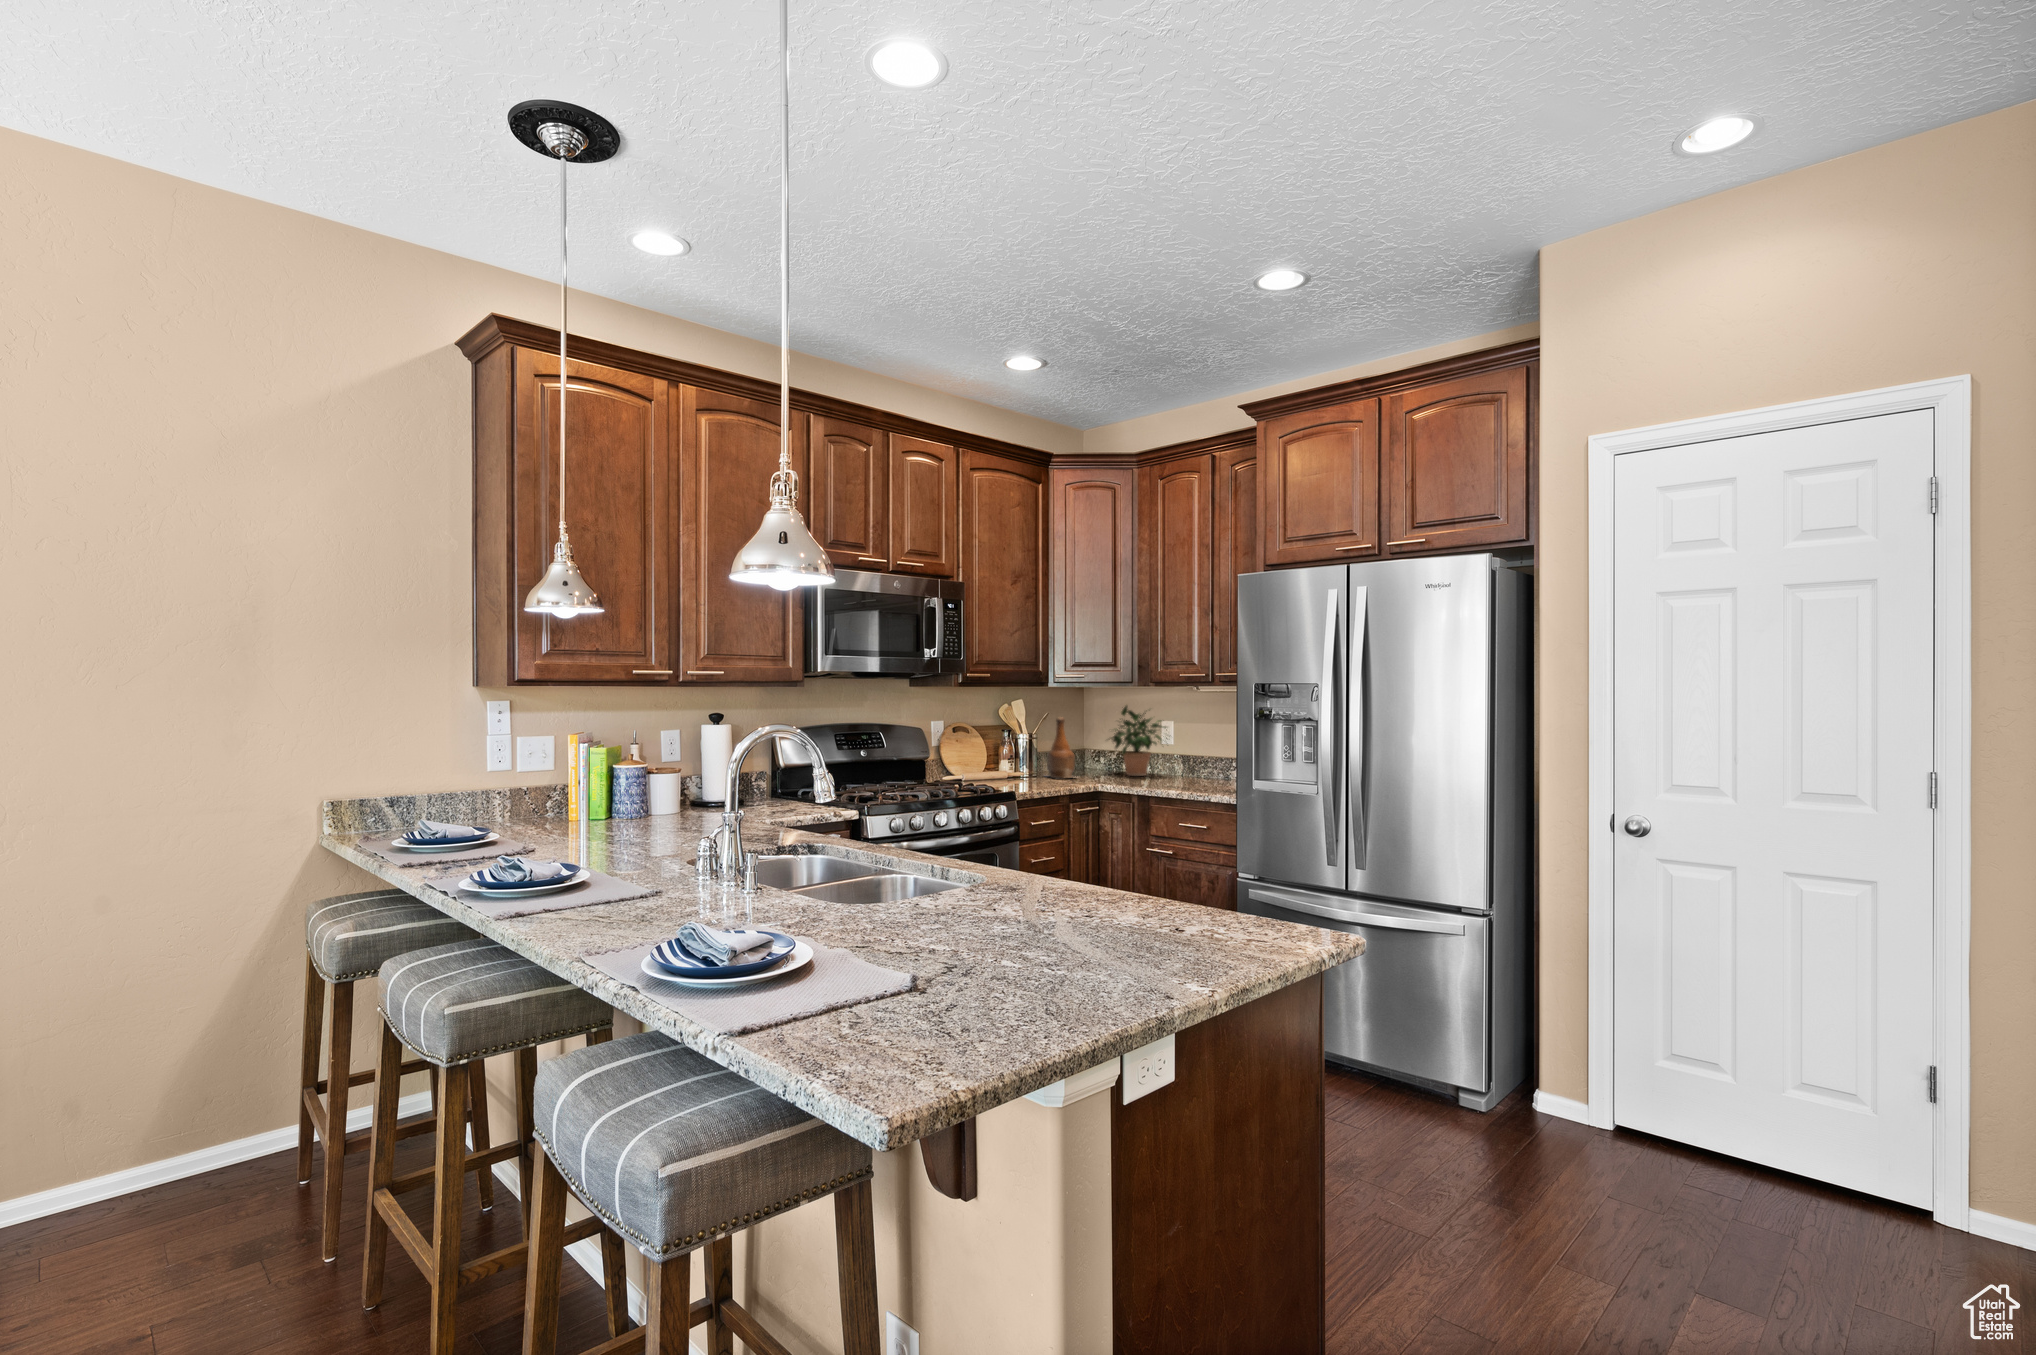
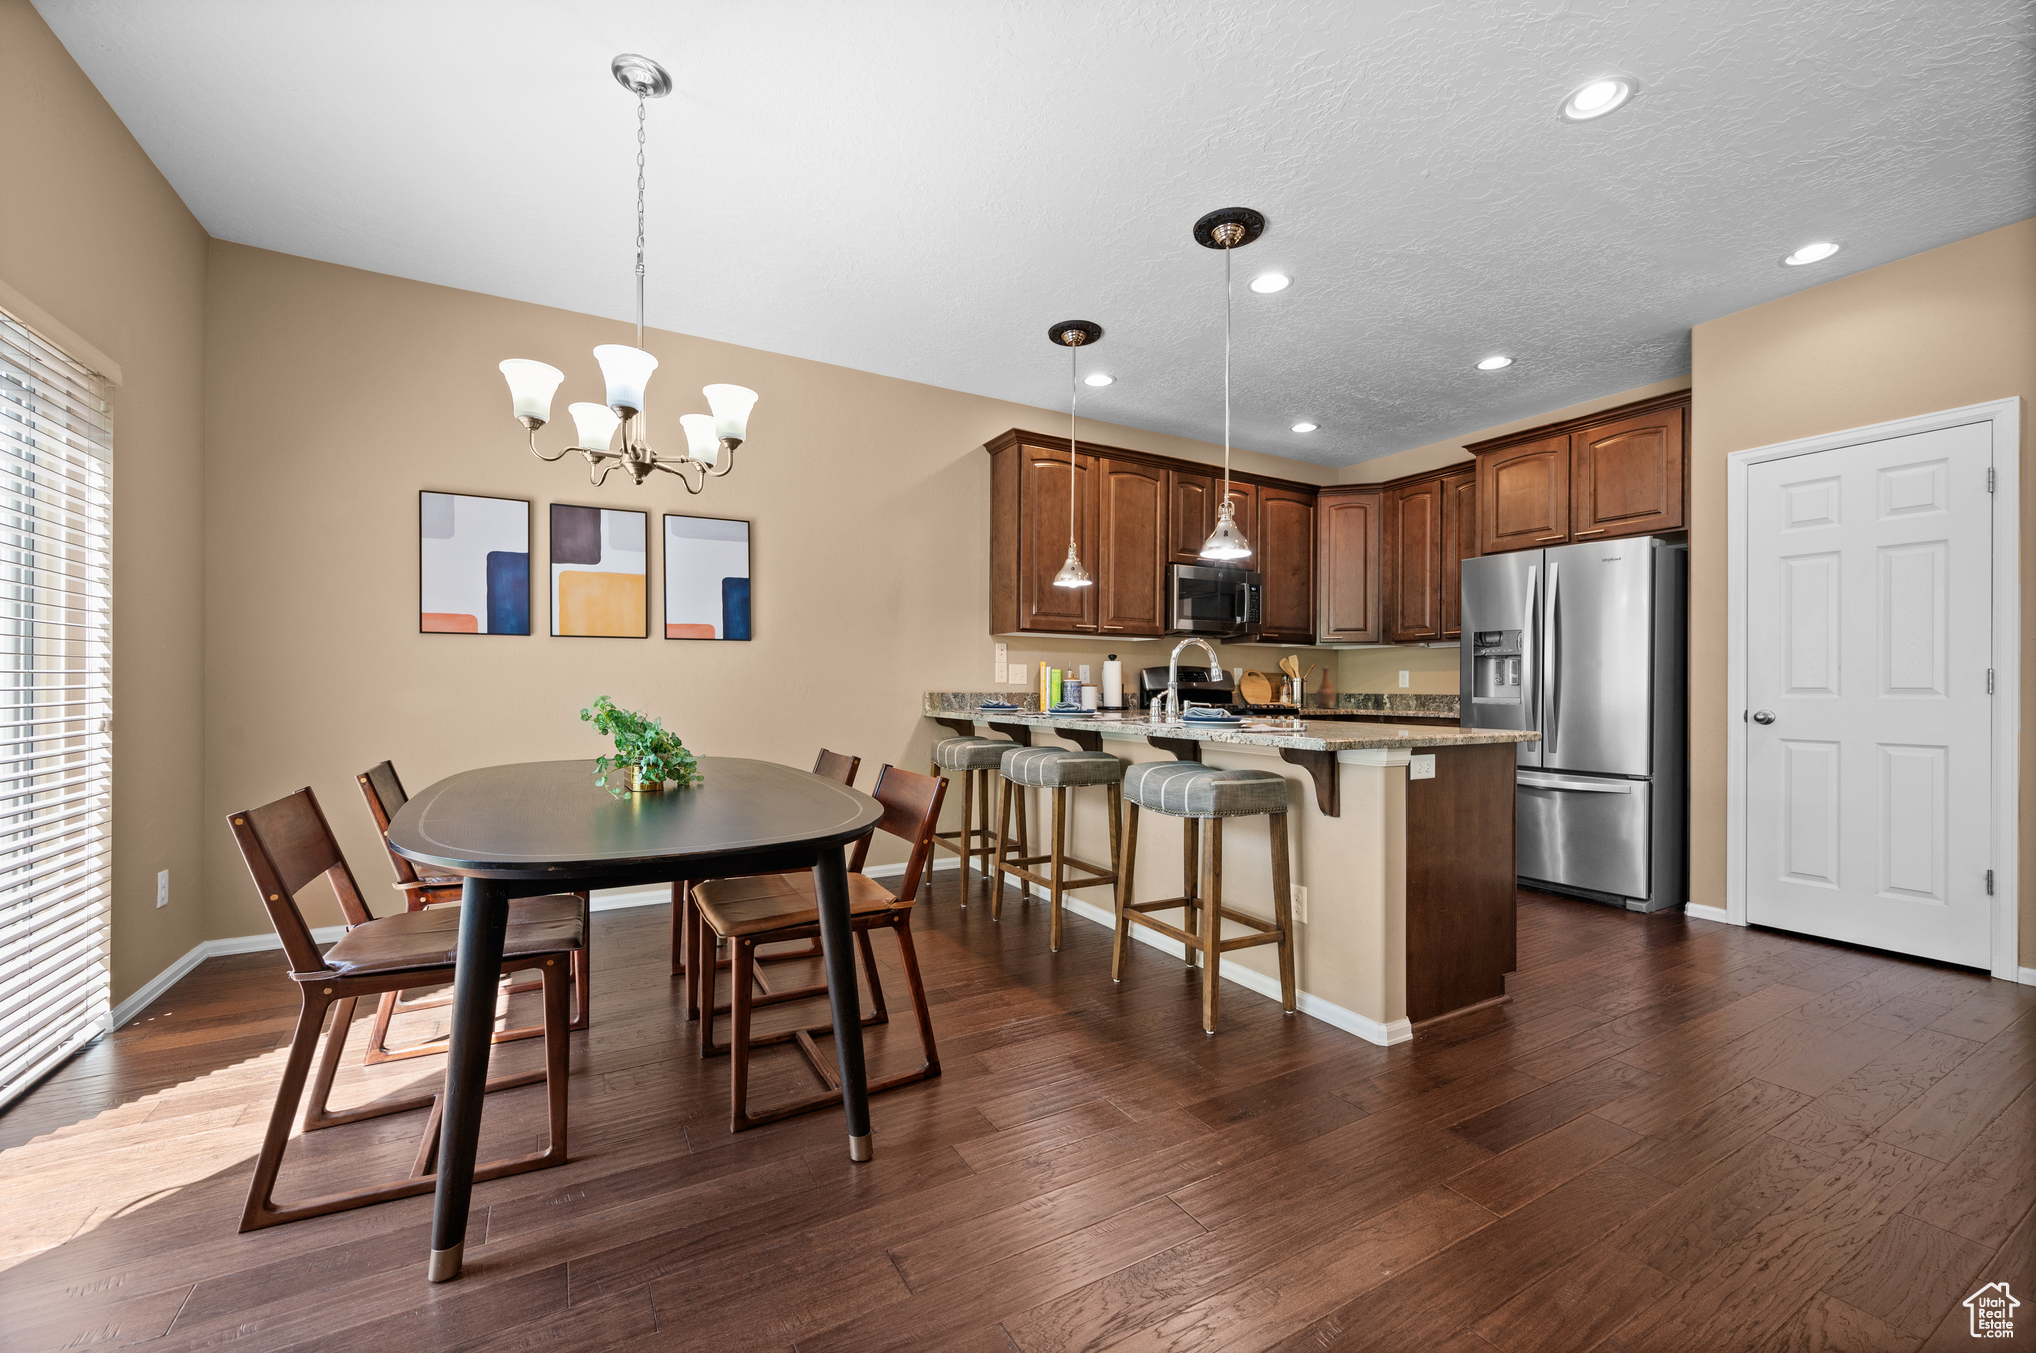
potted plant: present [1111,706,1165,776] -> none [1356,659,1409,710]

